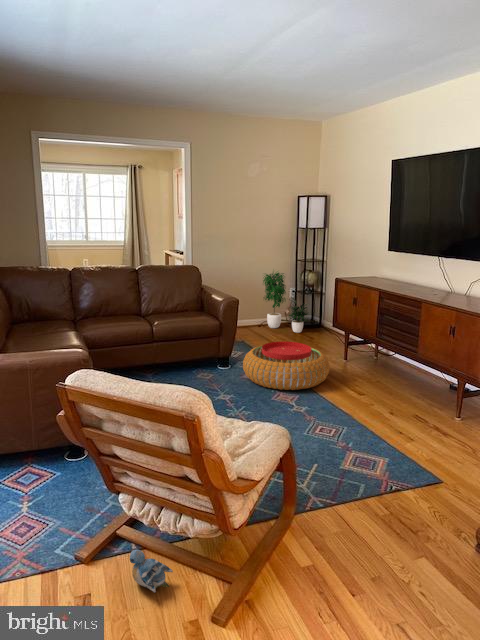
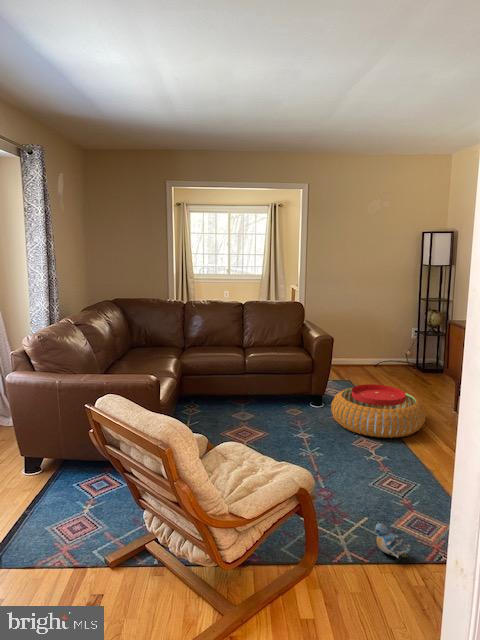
potted plant: present [263,272,309,333] -> none [378,306,430,377]
plush toy: present [130,550,173,592] -> present [375,523,410,558]

